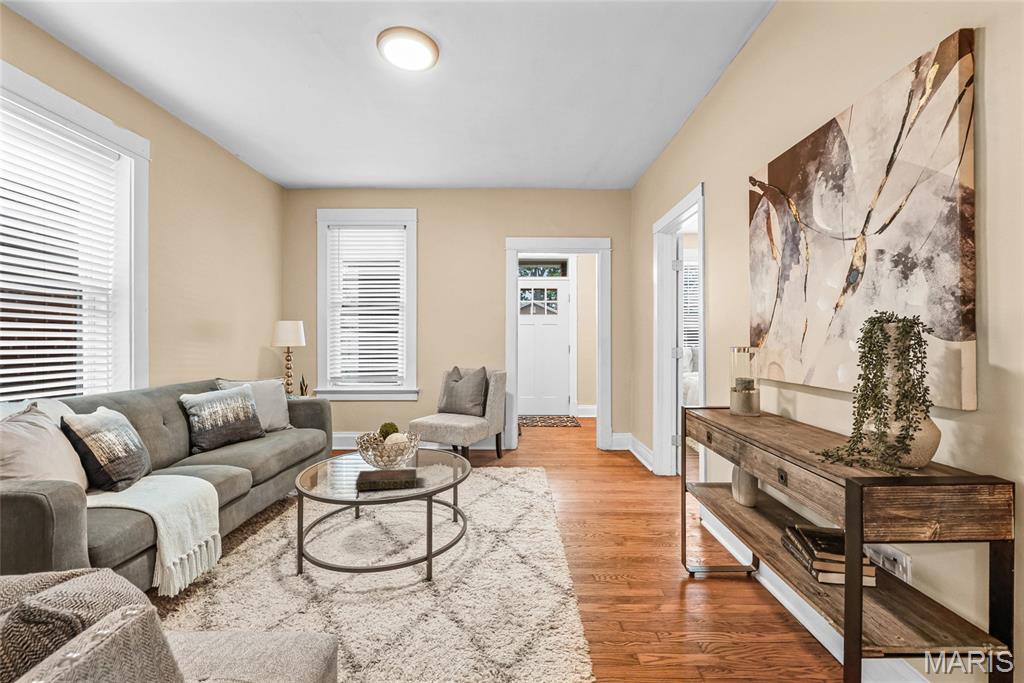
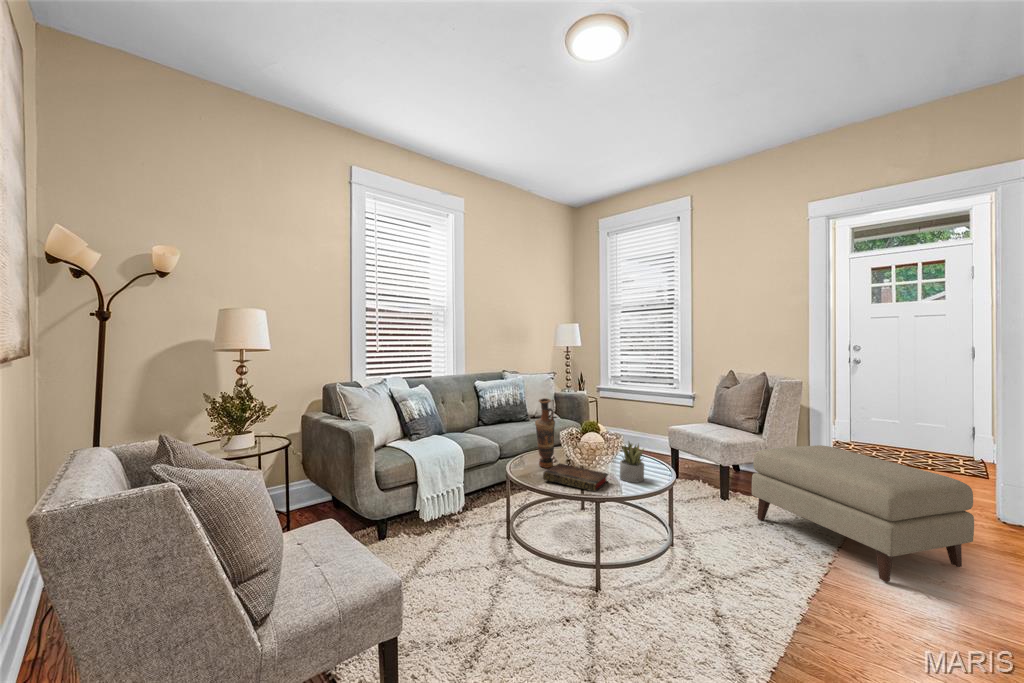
vase: none [326,403,350,480] -> present [535,398,555,468]
ottoman: none [496,417,622,503] -> present [752,445,974,582]
succulent plant: none [419,434,444,473] -> present [620,442,644,483]

